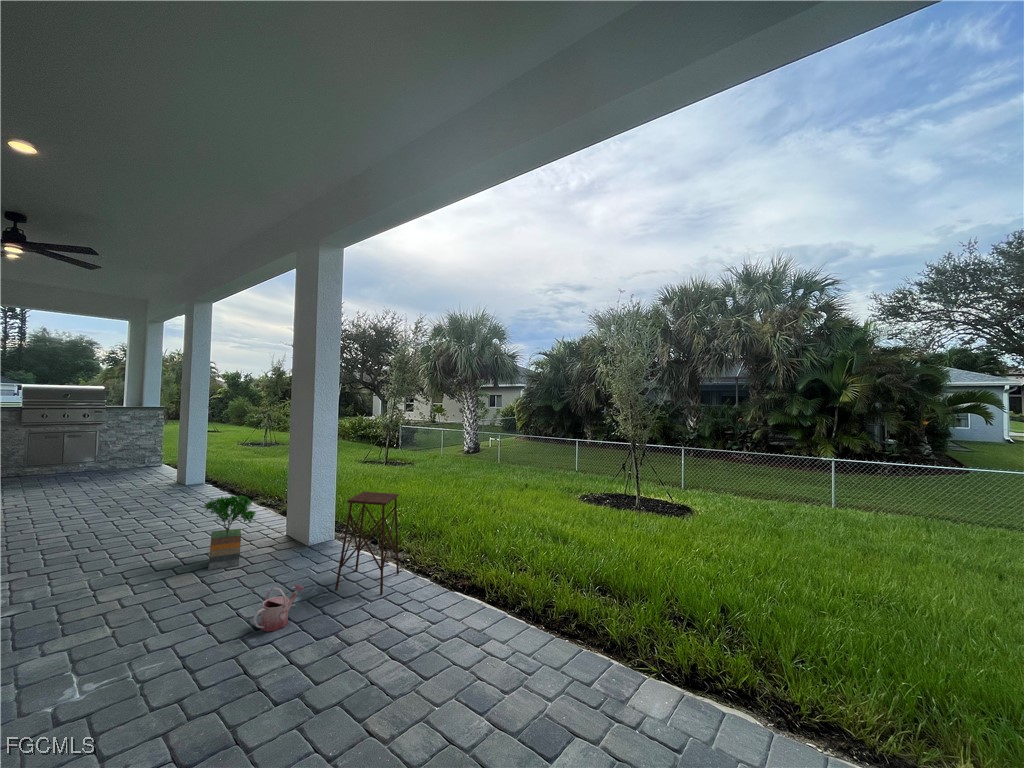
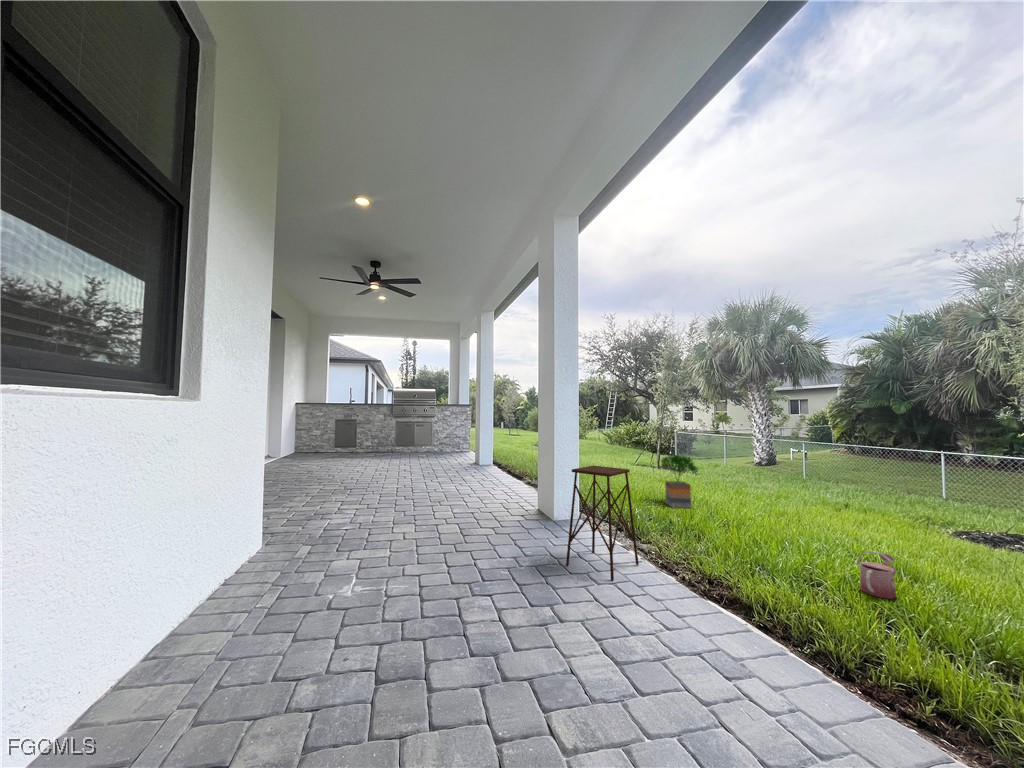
potted tree: present [204,495,256,570] -> present [661,455,698,508]
watering can: present [253,584,304,631] -> present [857,551,897,599]

